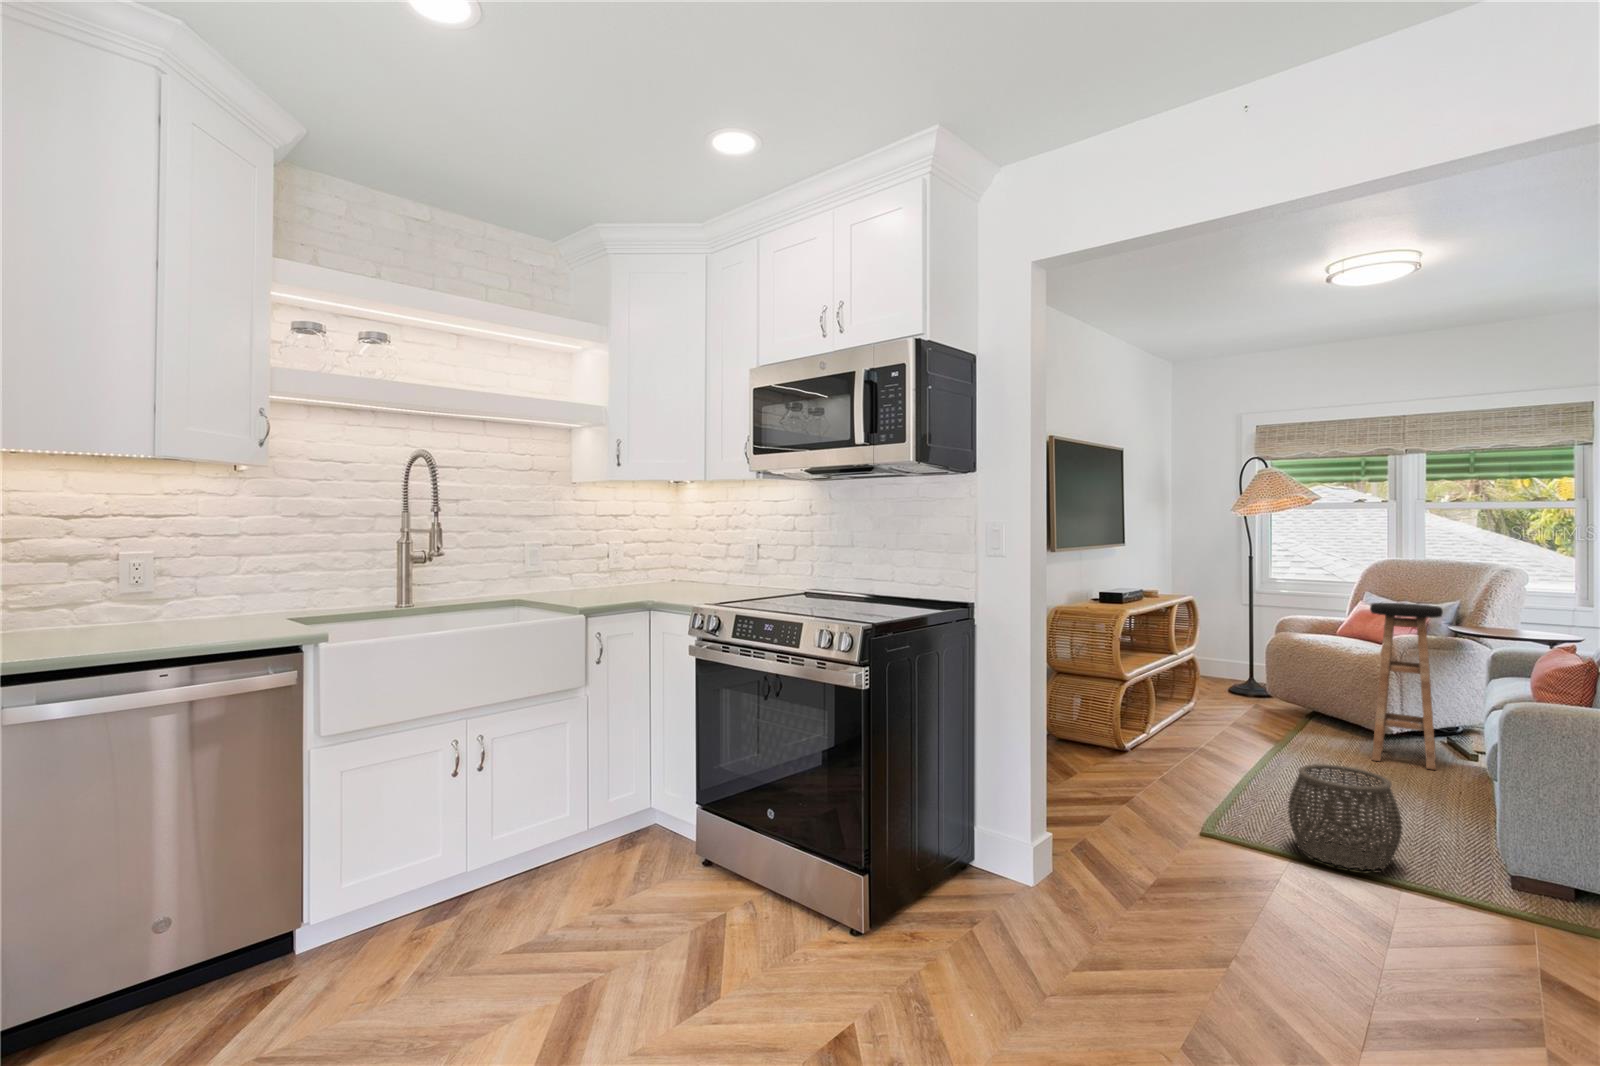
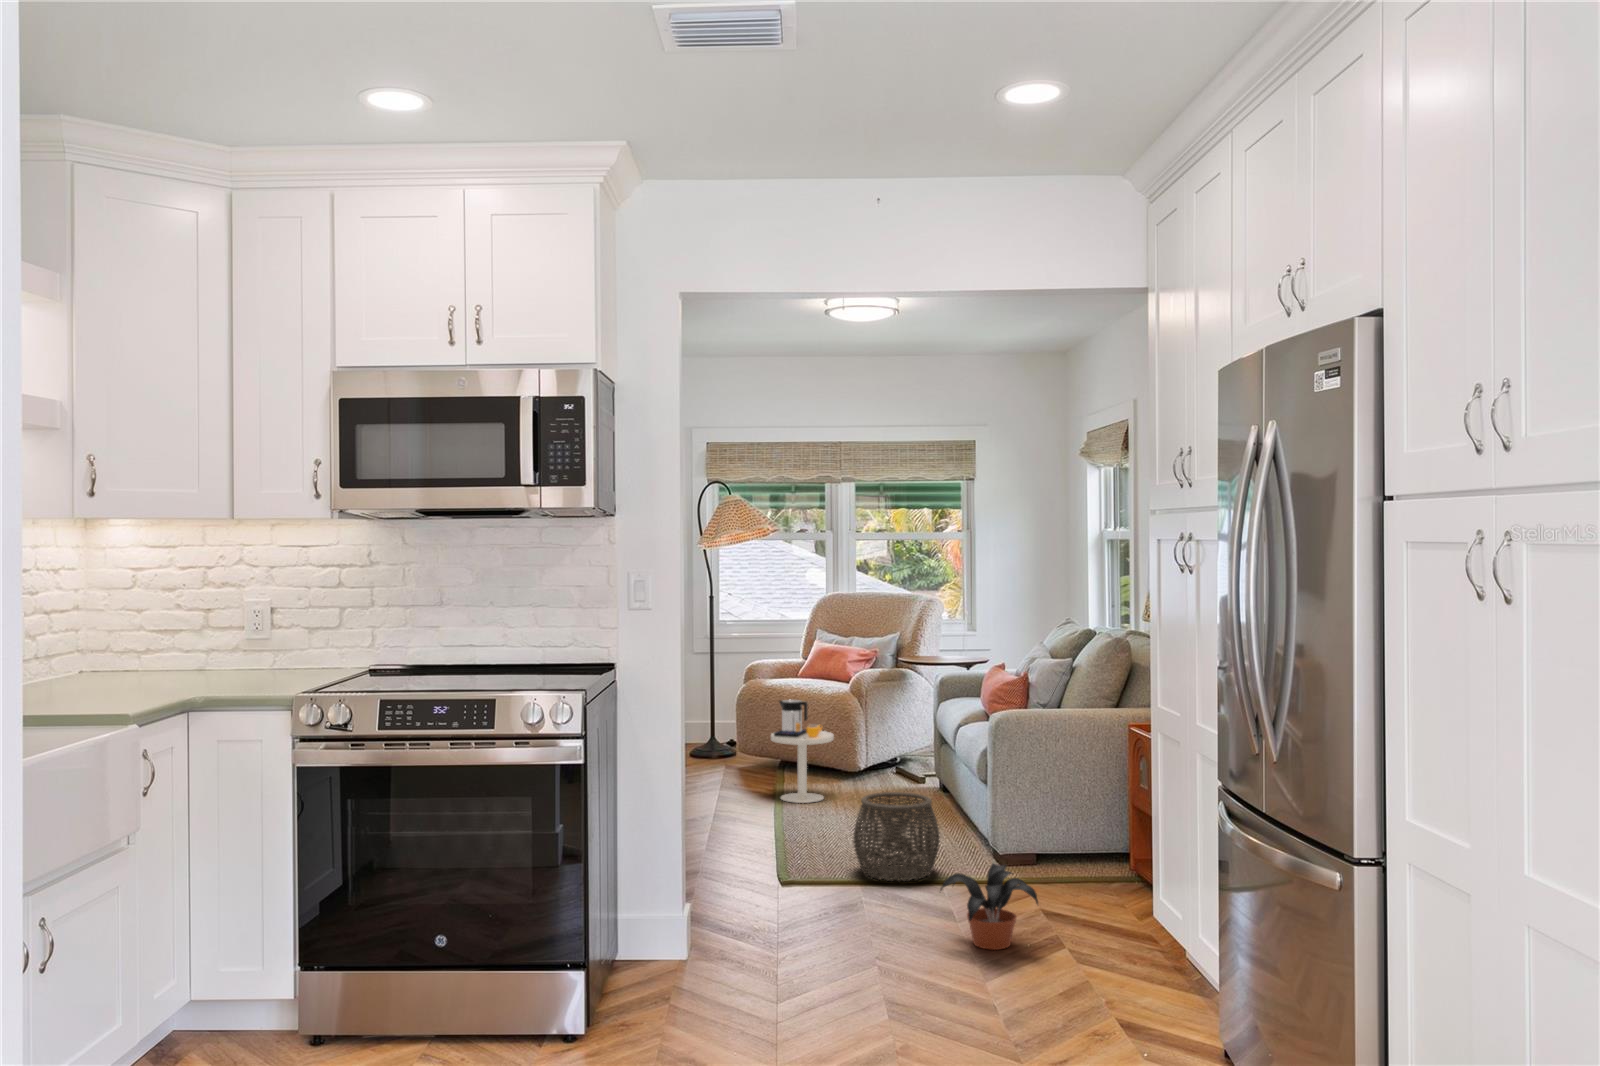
bar stool: present [1370,603,1443,770] -> none [852,638,908,794]
side table: none [1266,656,1338,759] -> present [771,700,834,803]
potted plant: none [1327,880,1472,993] -> present [940,863,1038,950]

